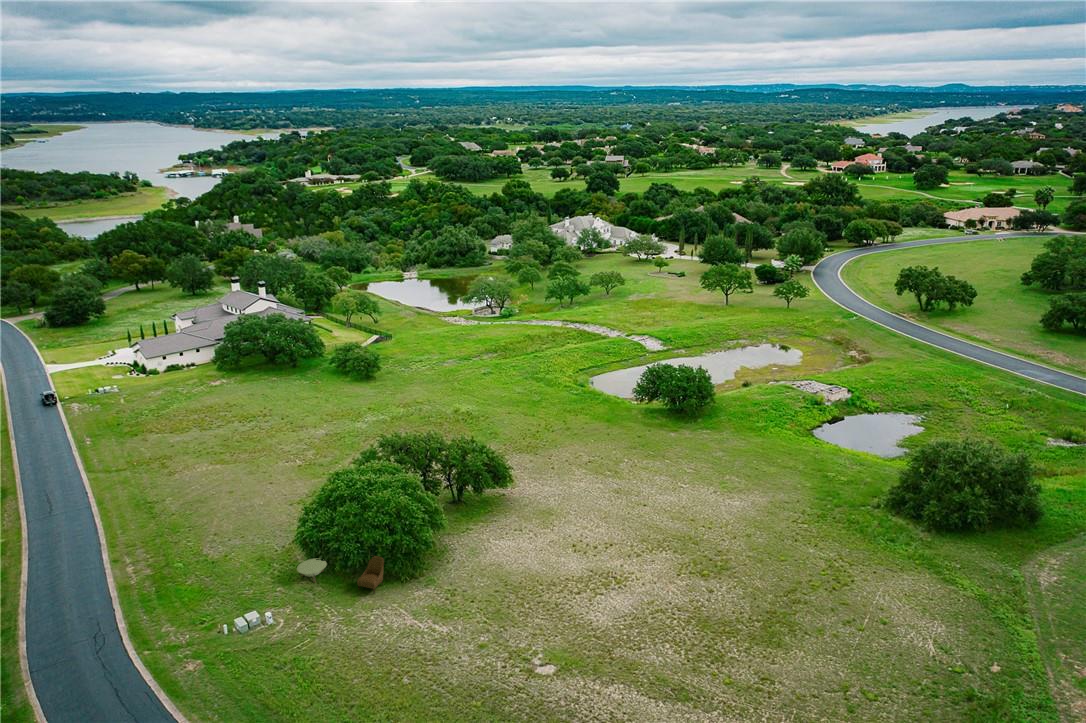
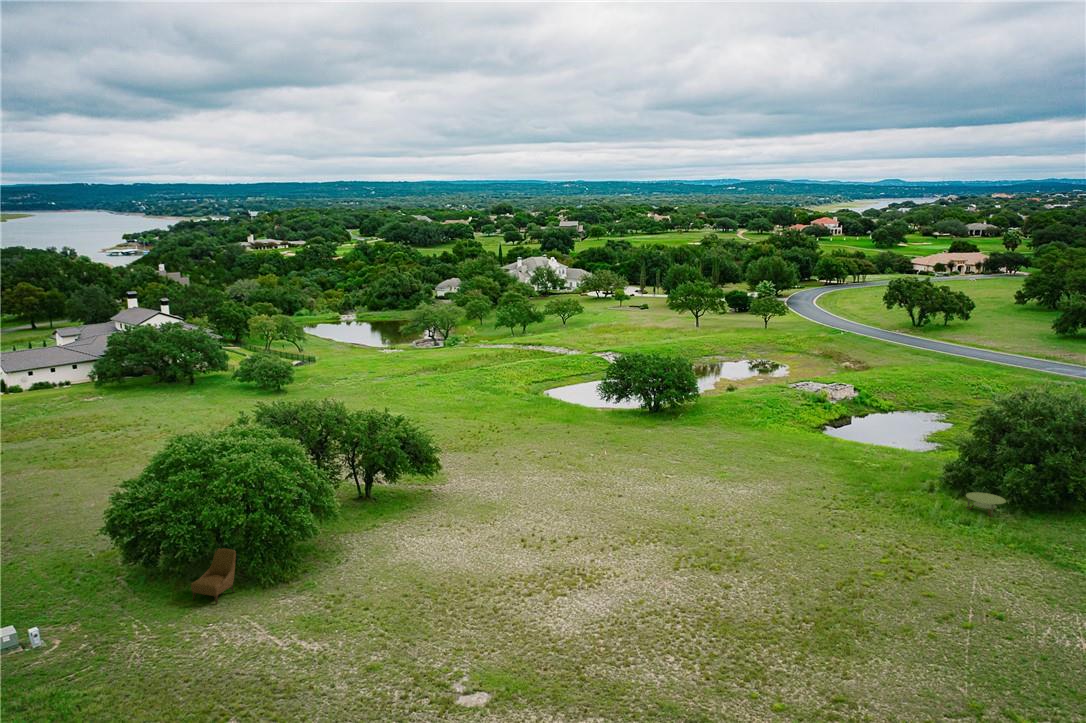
round table: present [297,559,327,583] -> present [966,492,1006,517]

